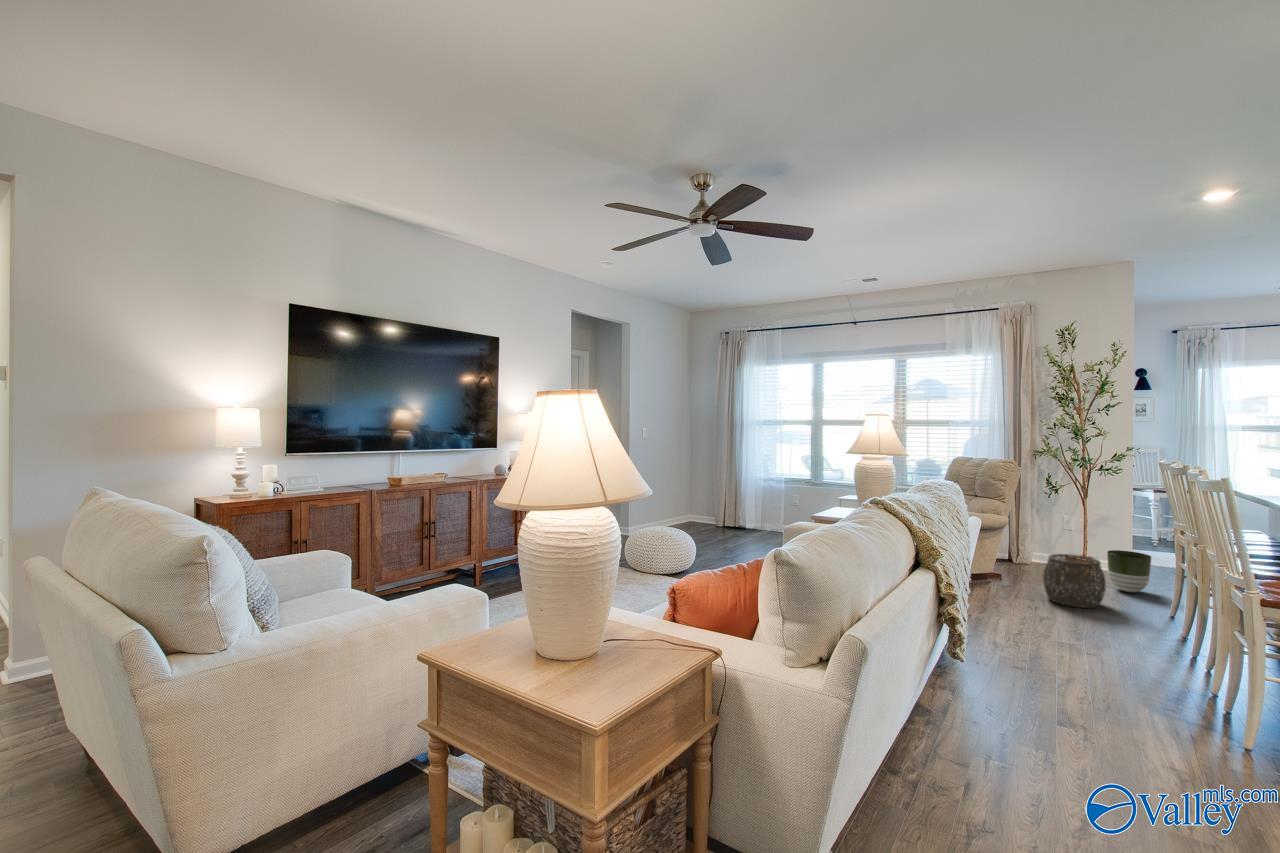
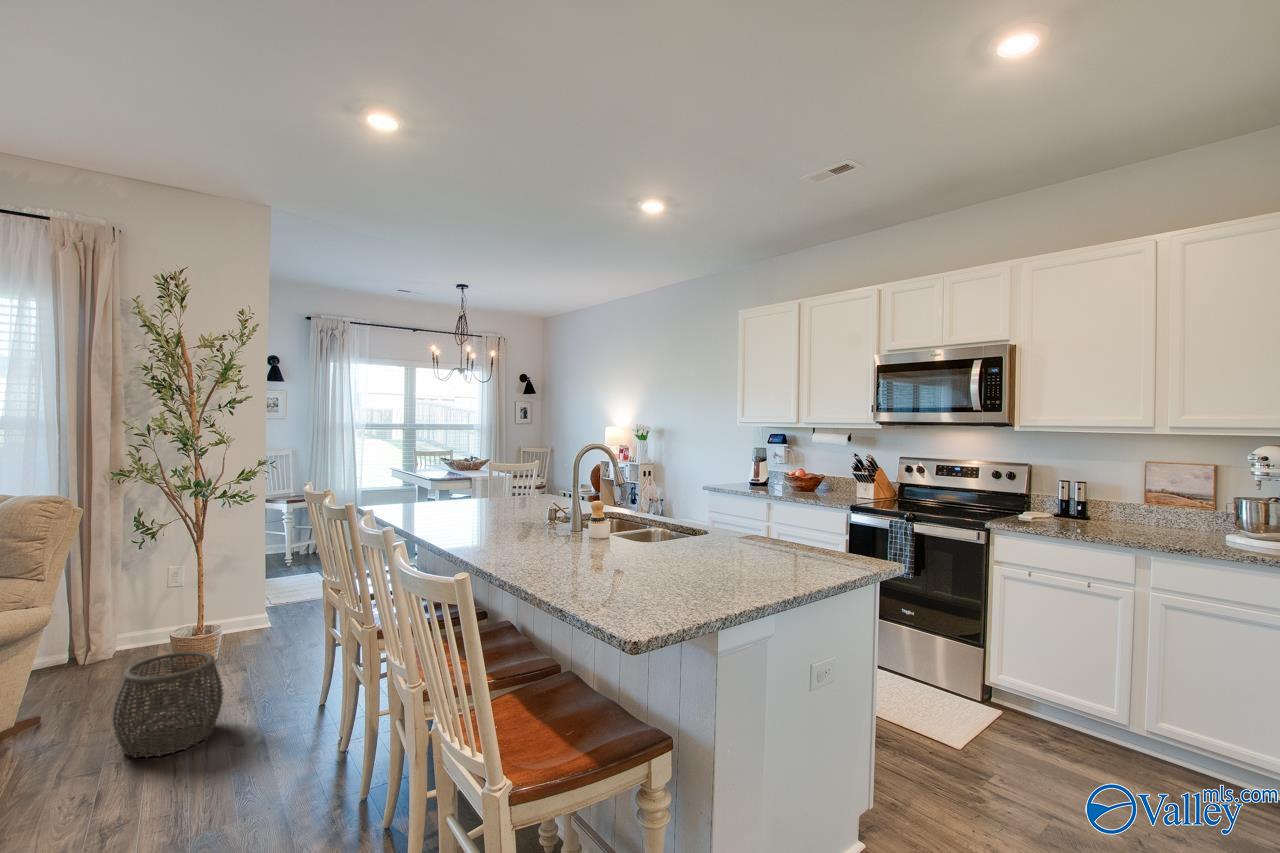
planter: present [1107,550,1151,592] -> none [228,611,286,675]

